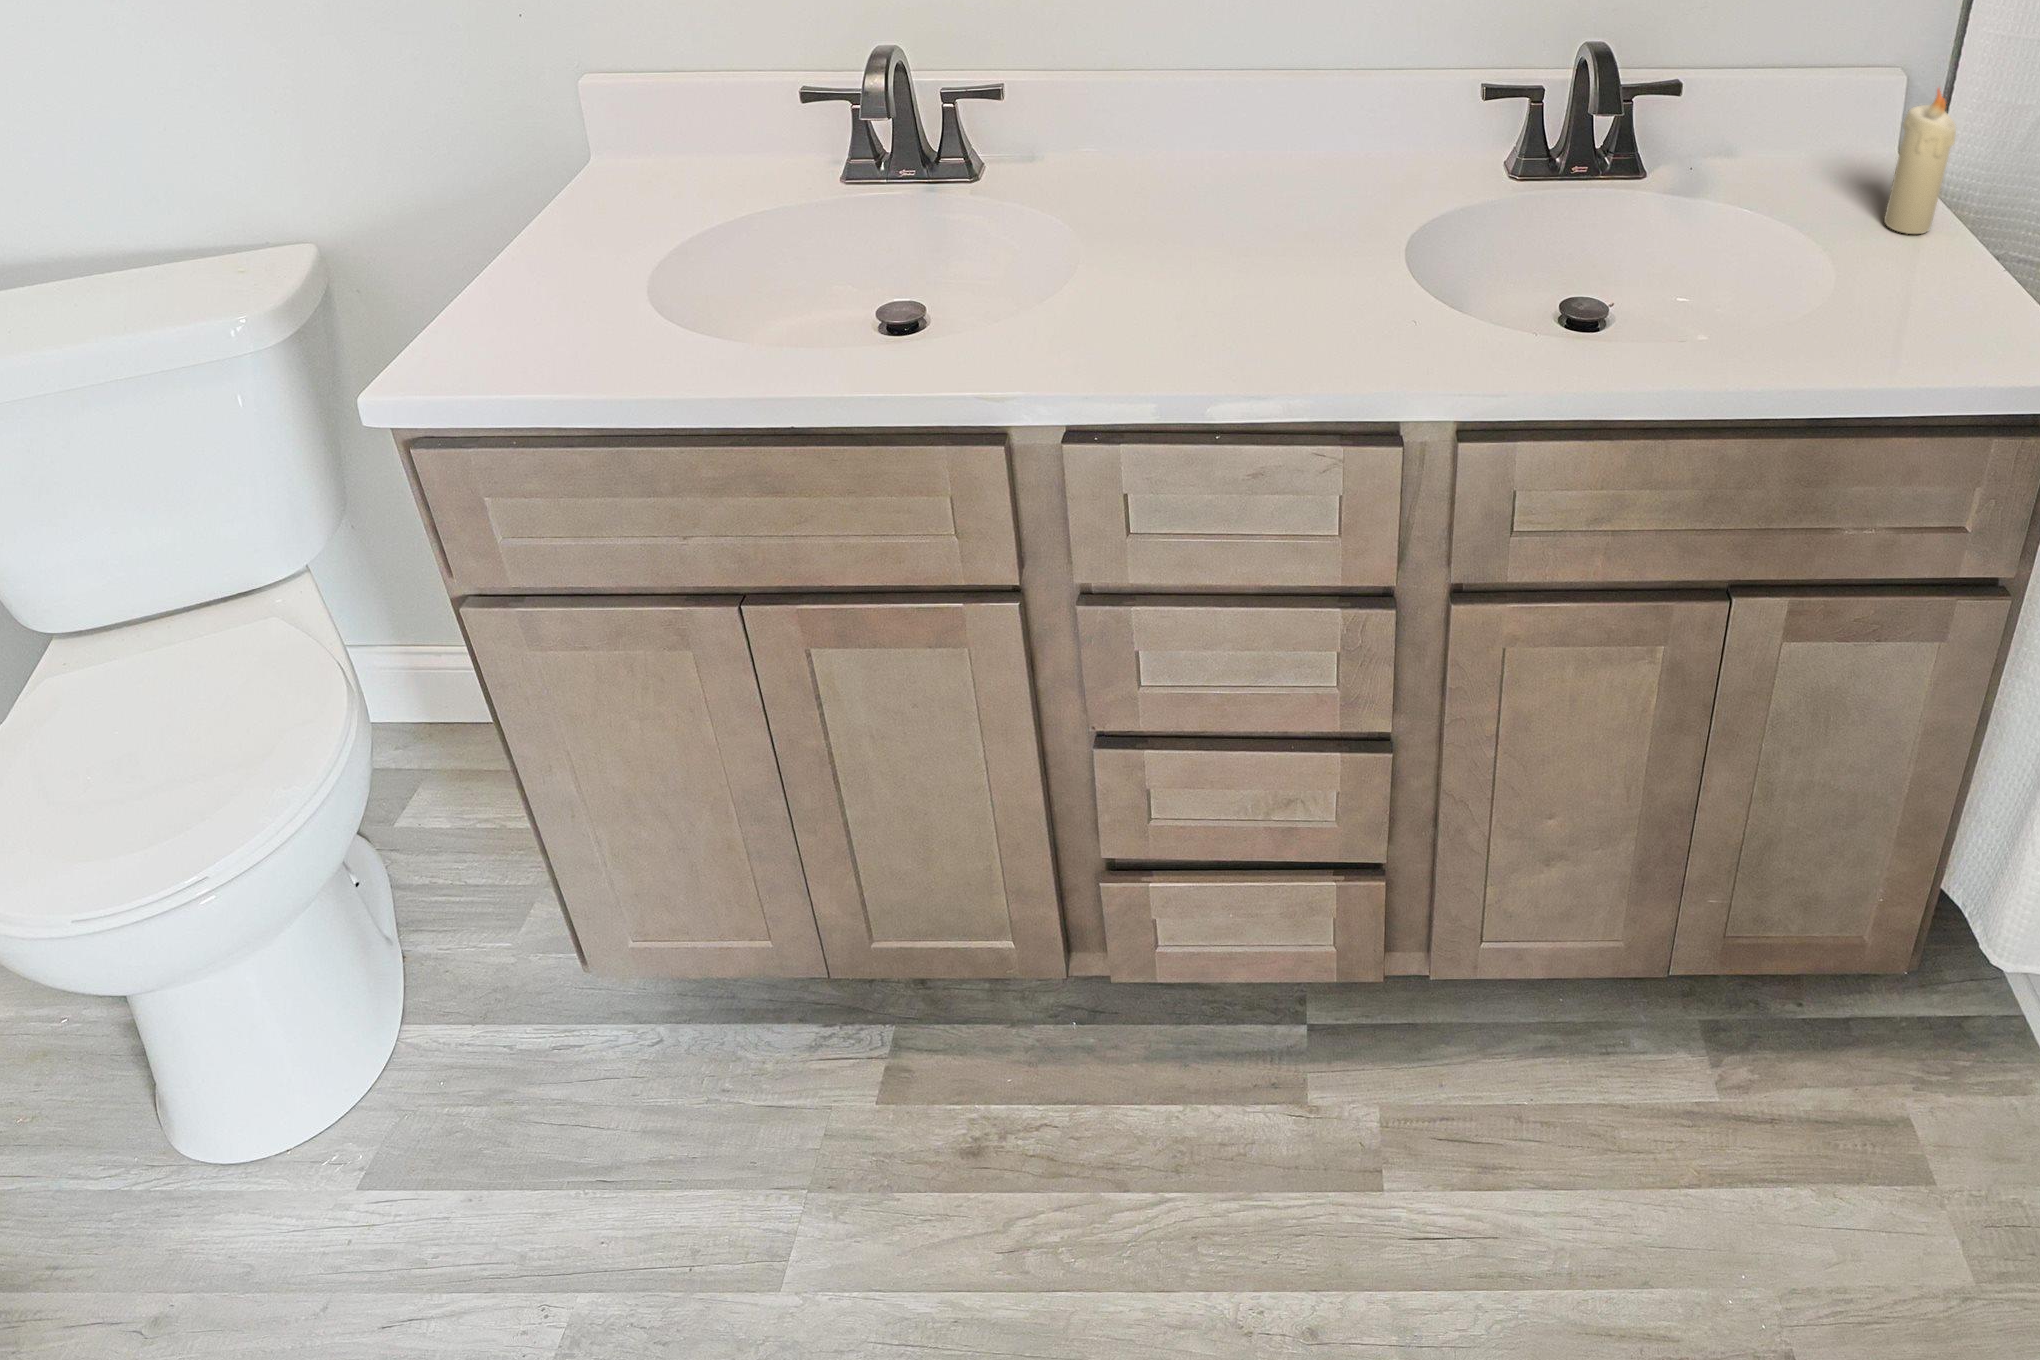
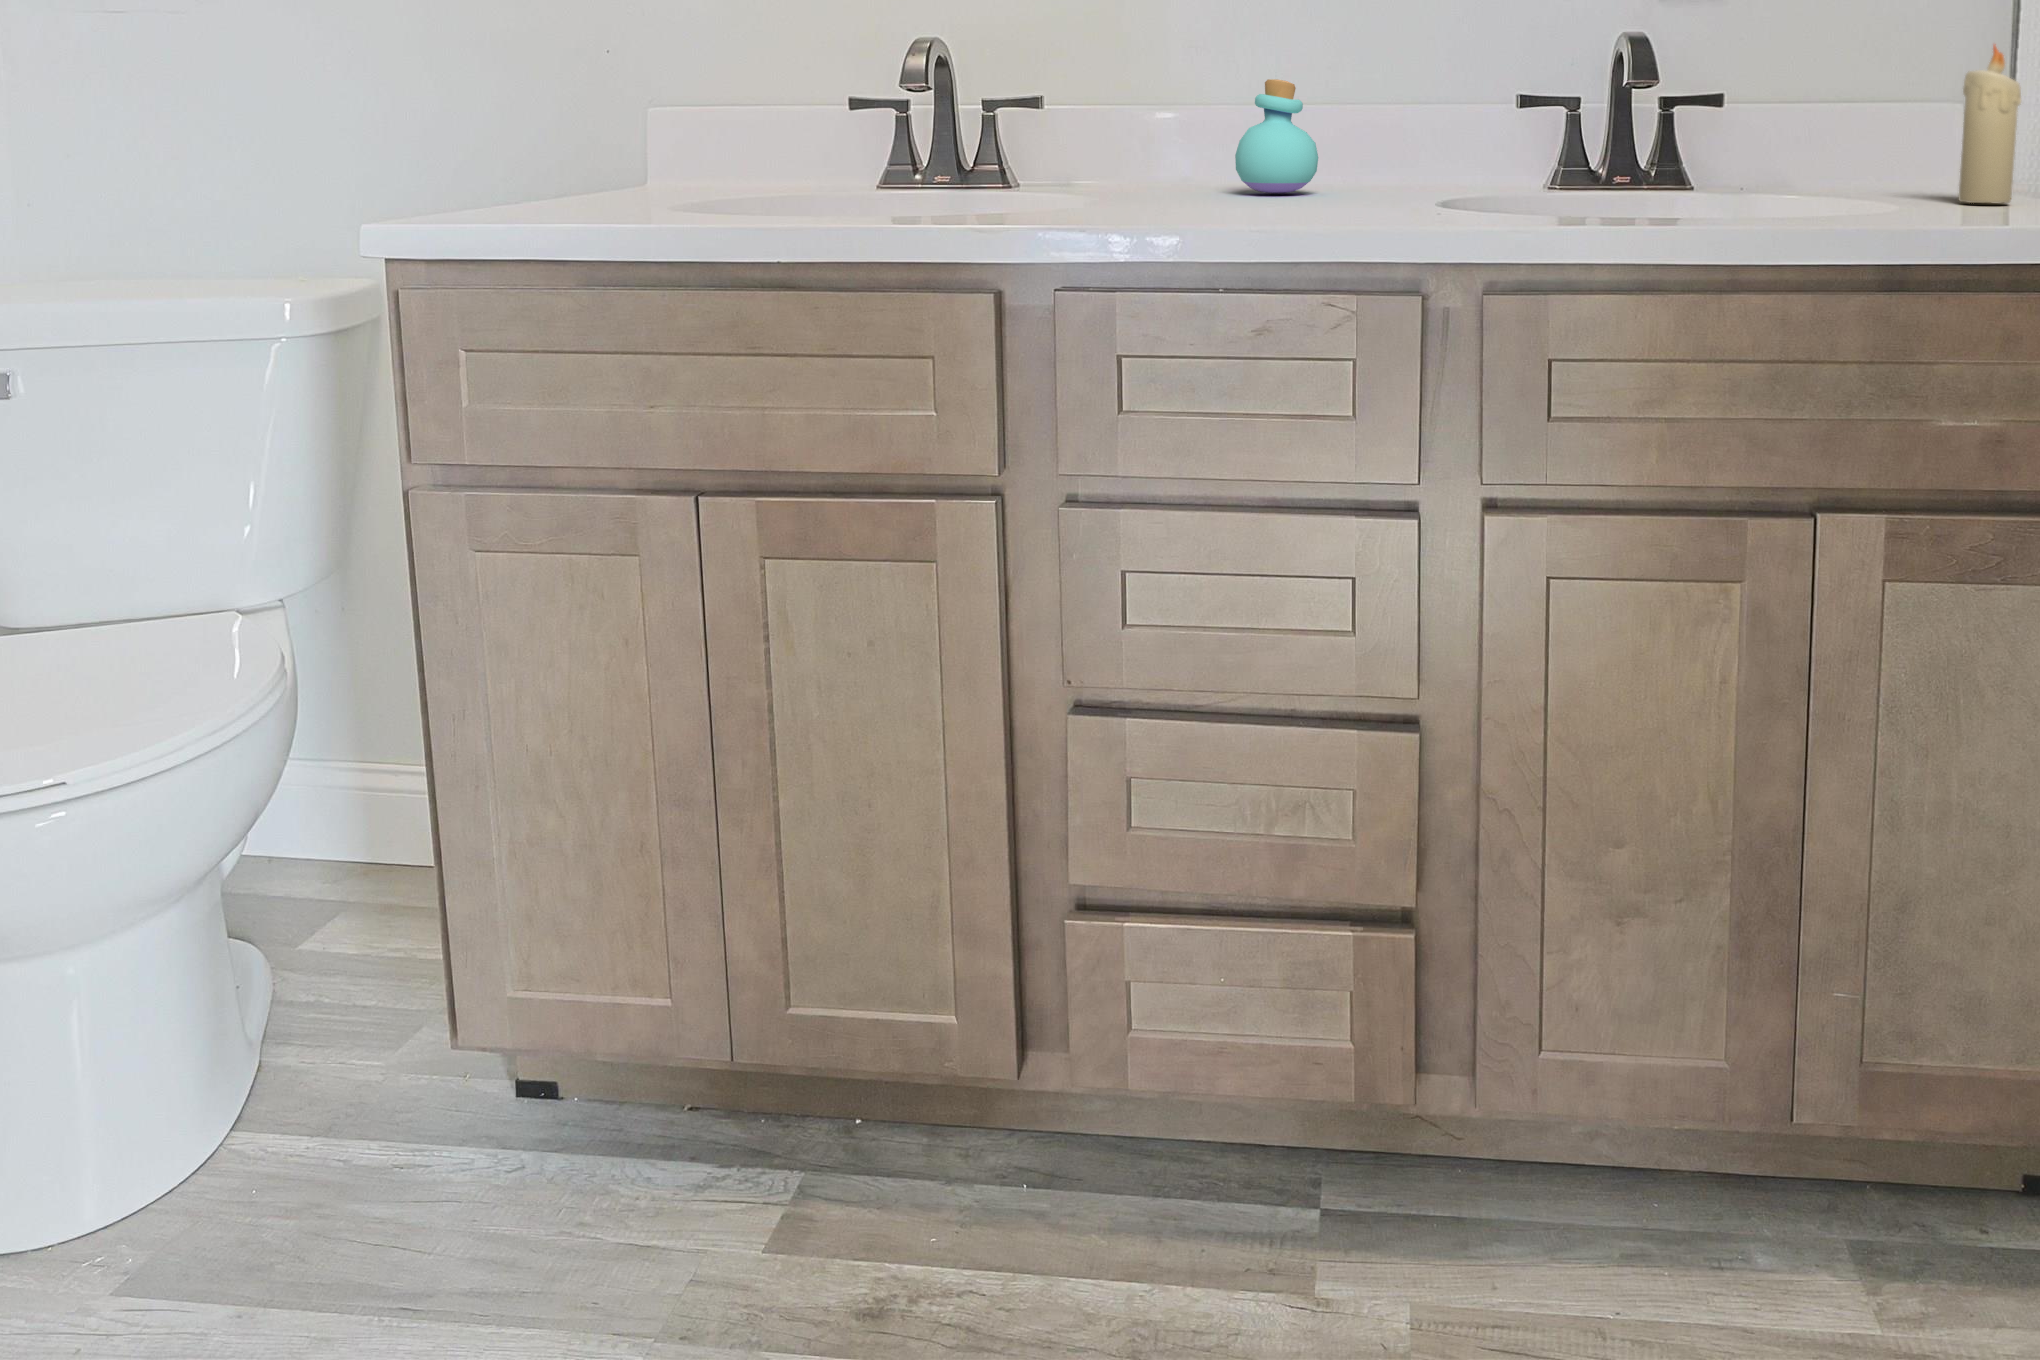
perfume bottle: none [1204,68,1285,181] -> present [1235,79,1318,193]

